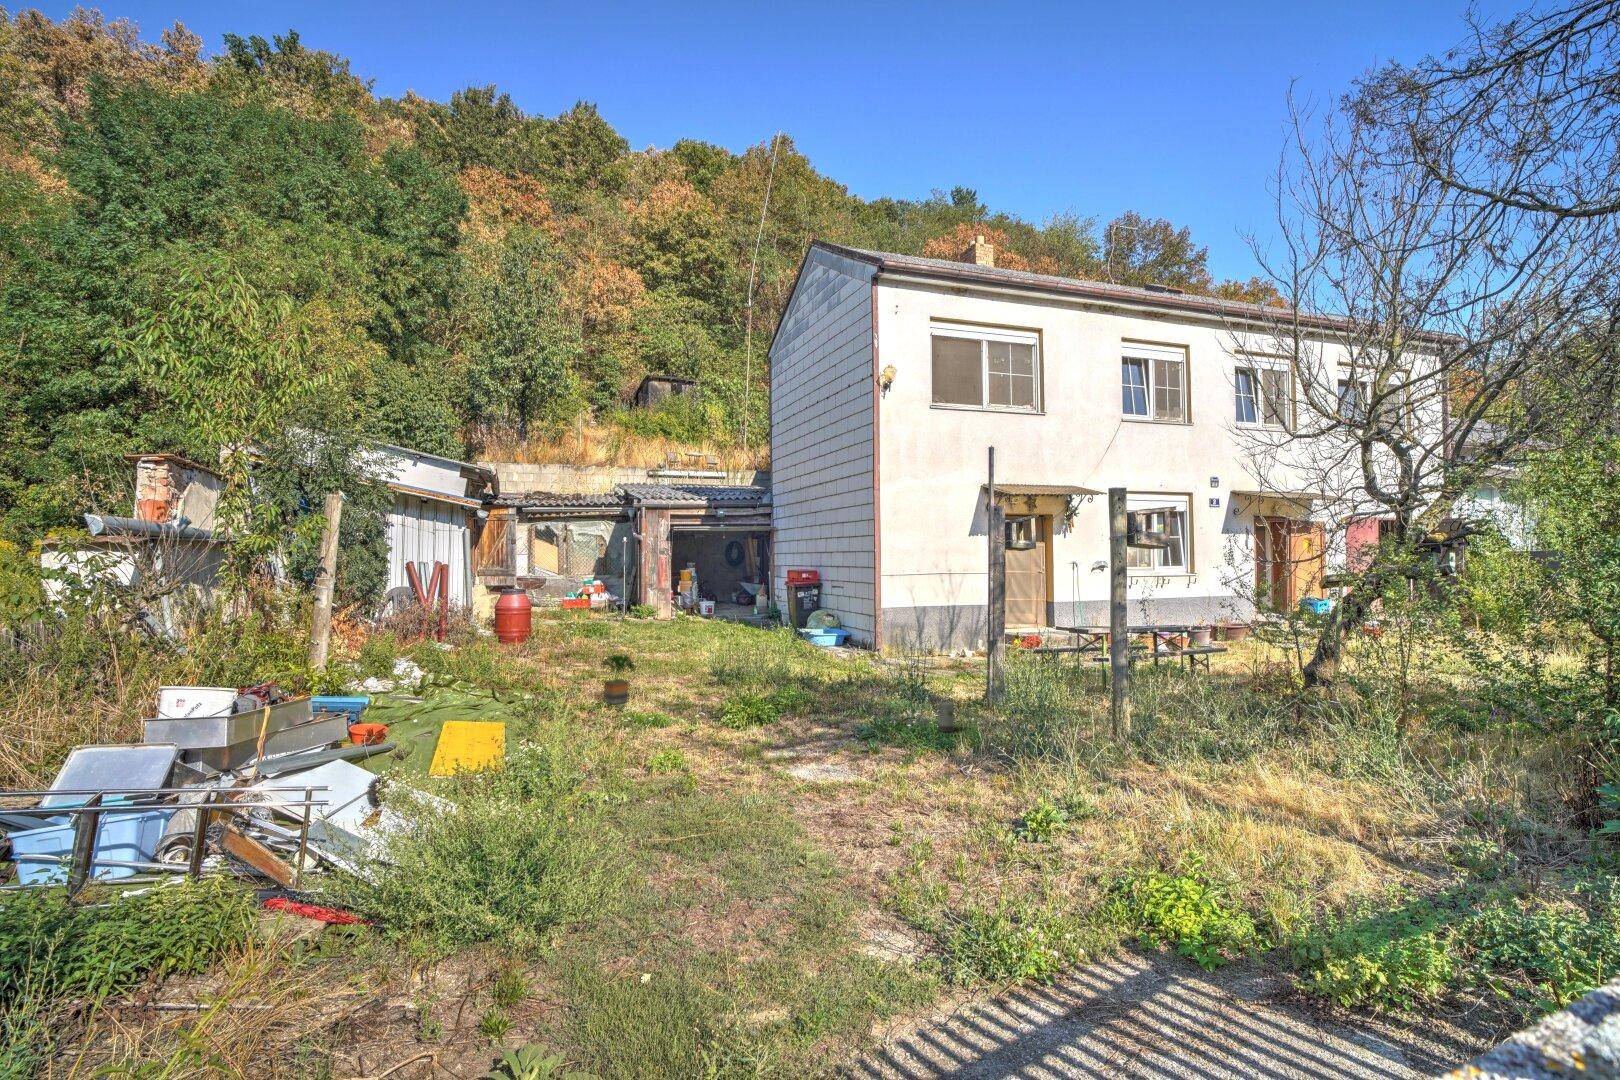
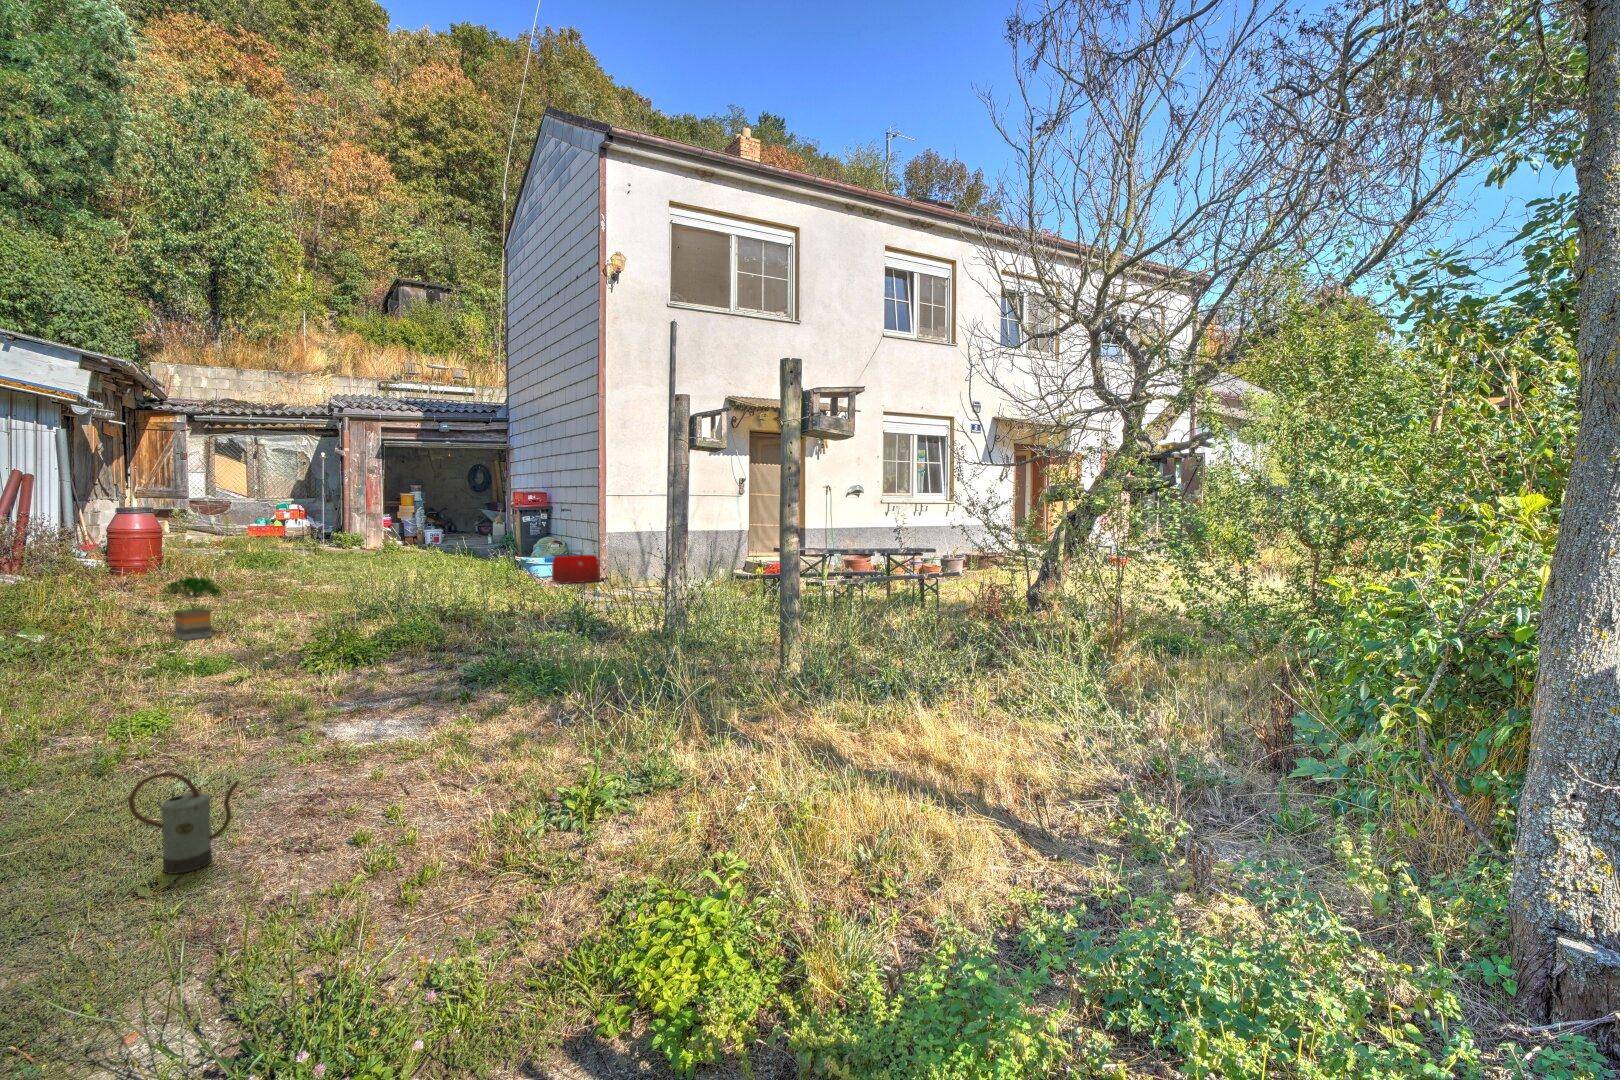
toolbox: none [837,624,877,654] -> present [552,550,599,584]
watering can: present [931,690,961,732] -> present [129,772,240,874]

